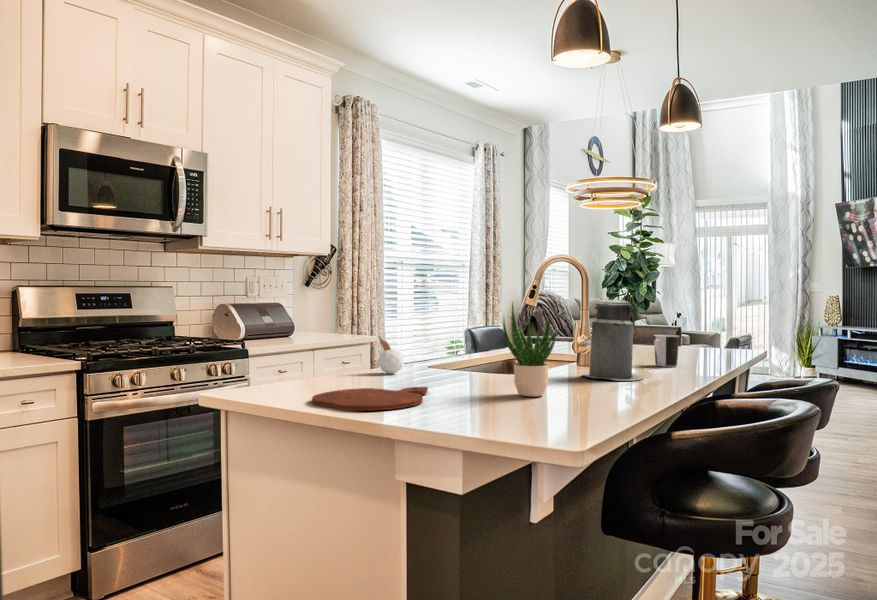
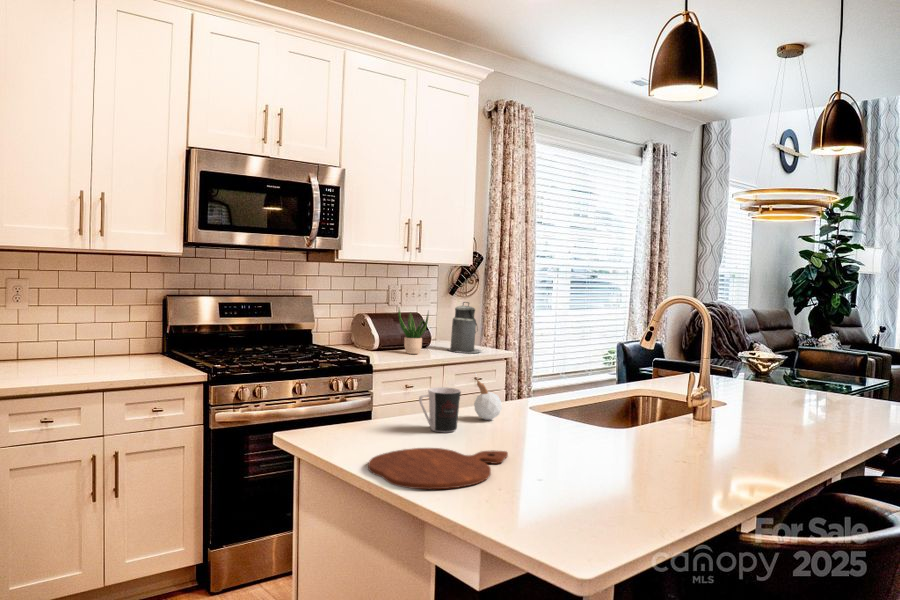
canister: present [582,292,643,380] -> present [448,302,481,353]
potted plant: present [503,303,560,396] -> present [398,308,429,354]
coffee cup: present [654,335,680,367] -> present [419,387,461,432]

